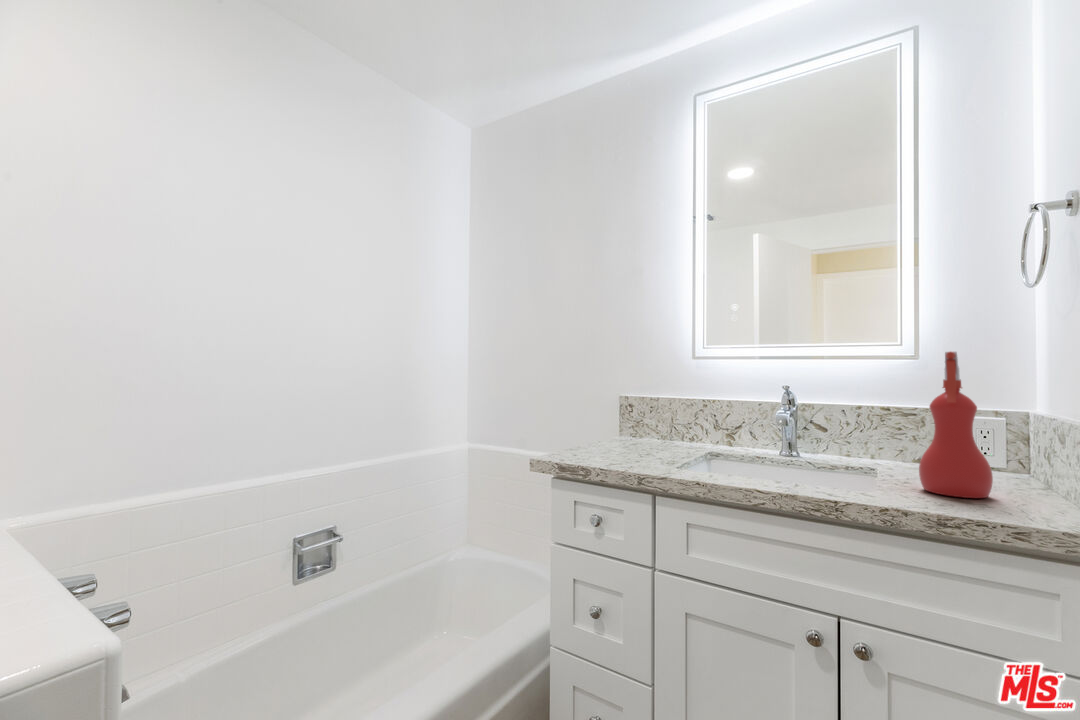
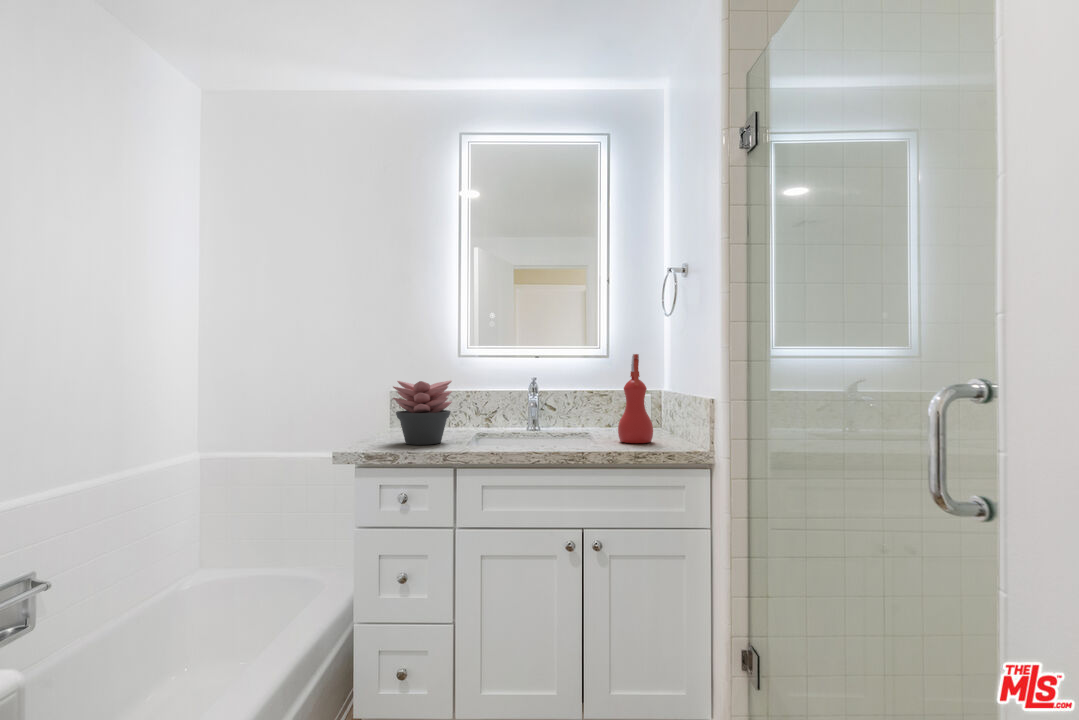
succulent plant: none [603,386,674,460] -> present [393,380,452,445]

